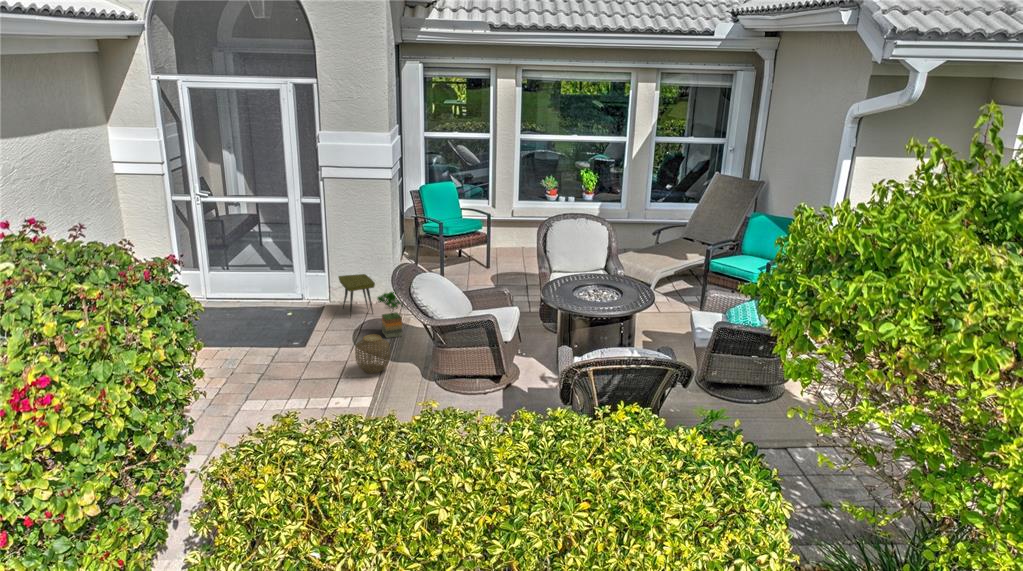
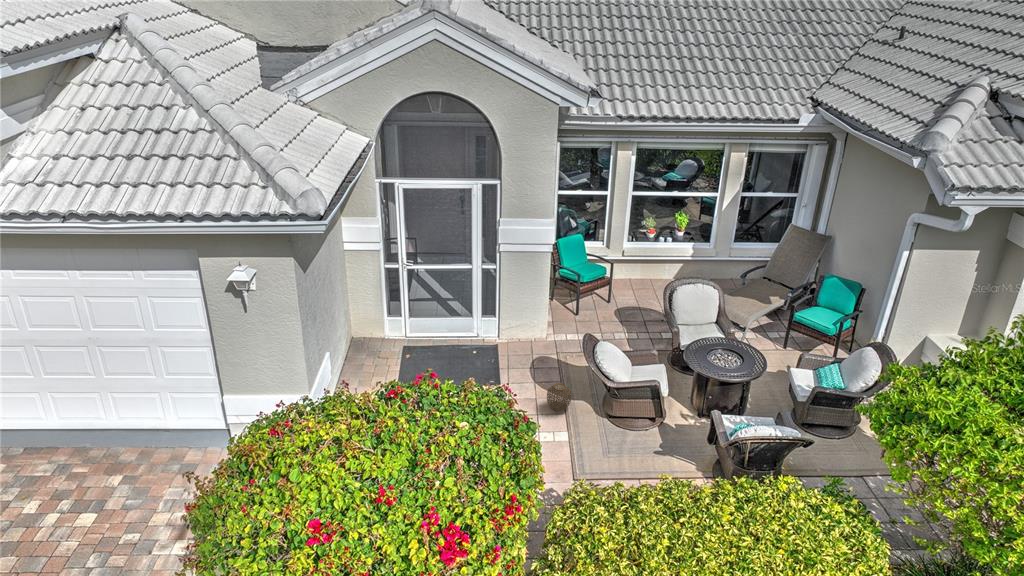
side table: present [338,274,375,318] -> none [510,321,541,357]
potted tree: present [377,292,405,338] -> none [549,342,574,377]

